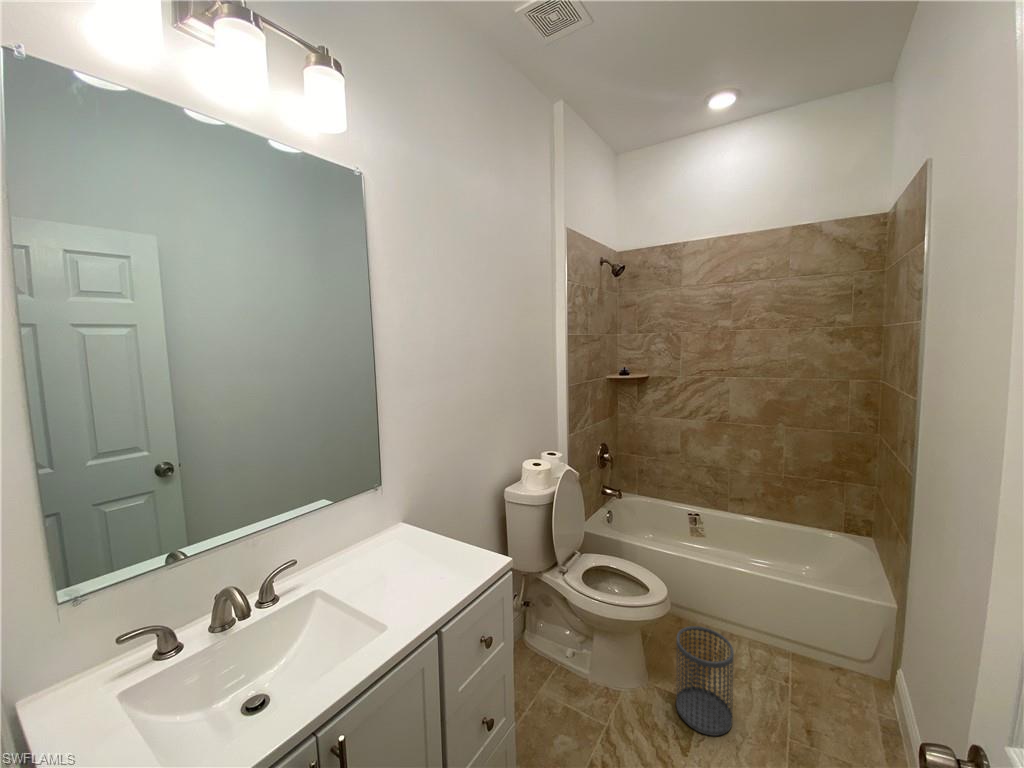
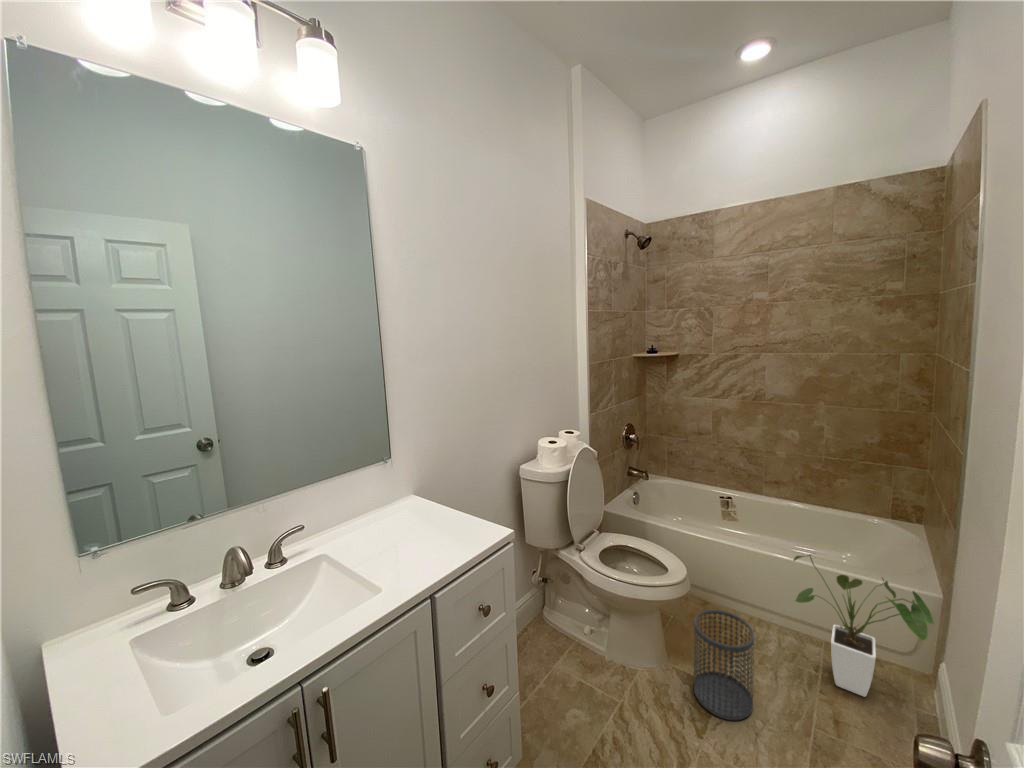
house plant: none [764,568,893,704] -> present [794,554,934,697]

